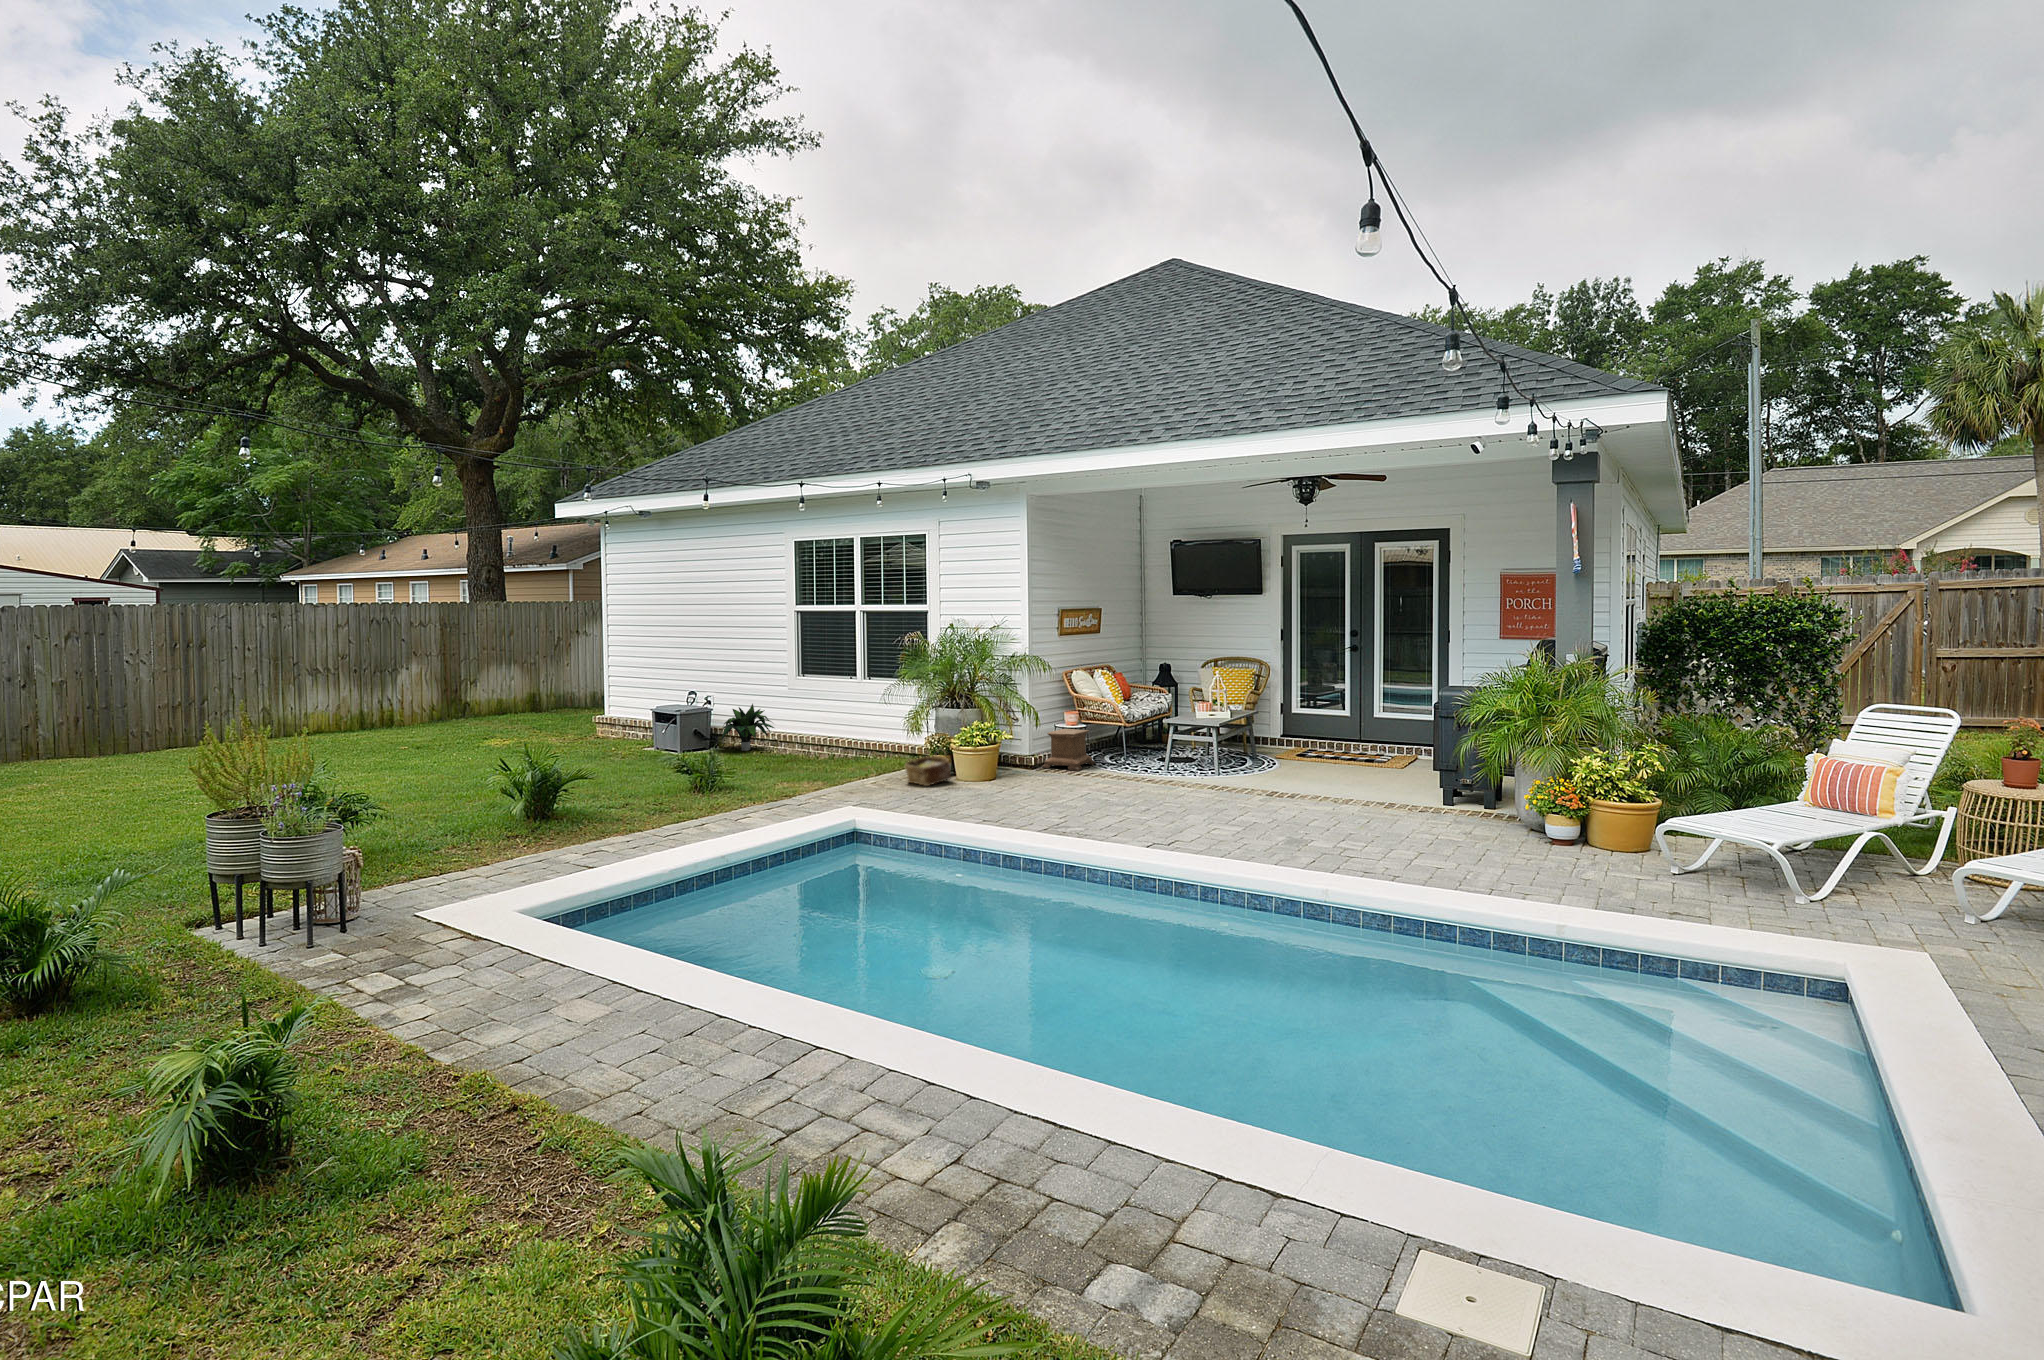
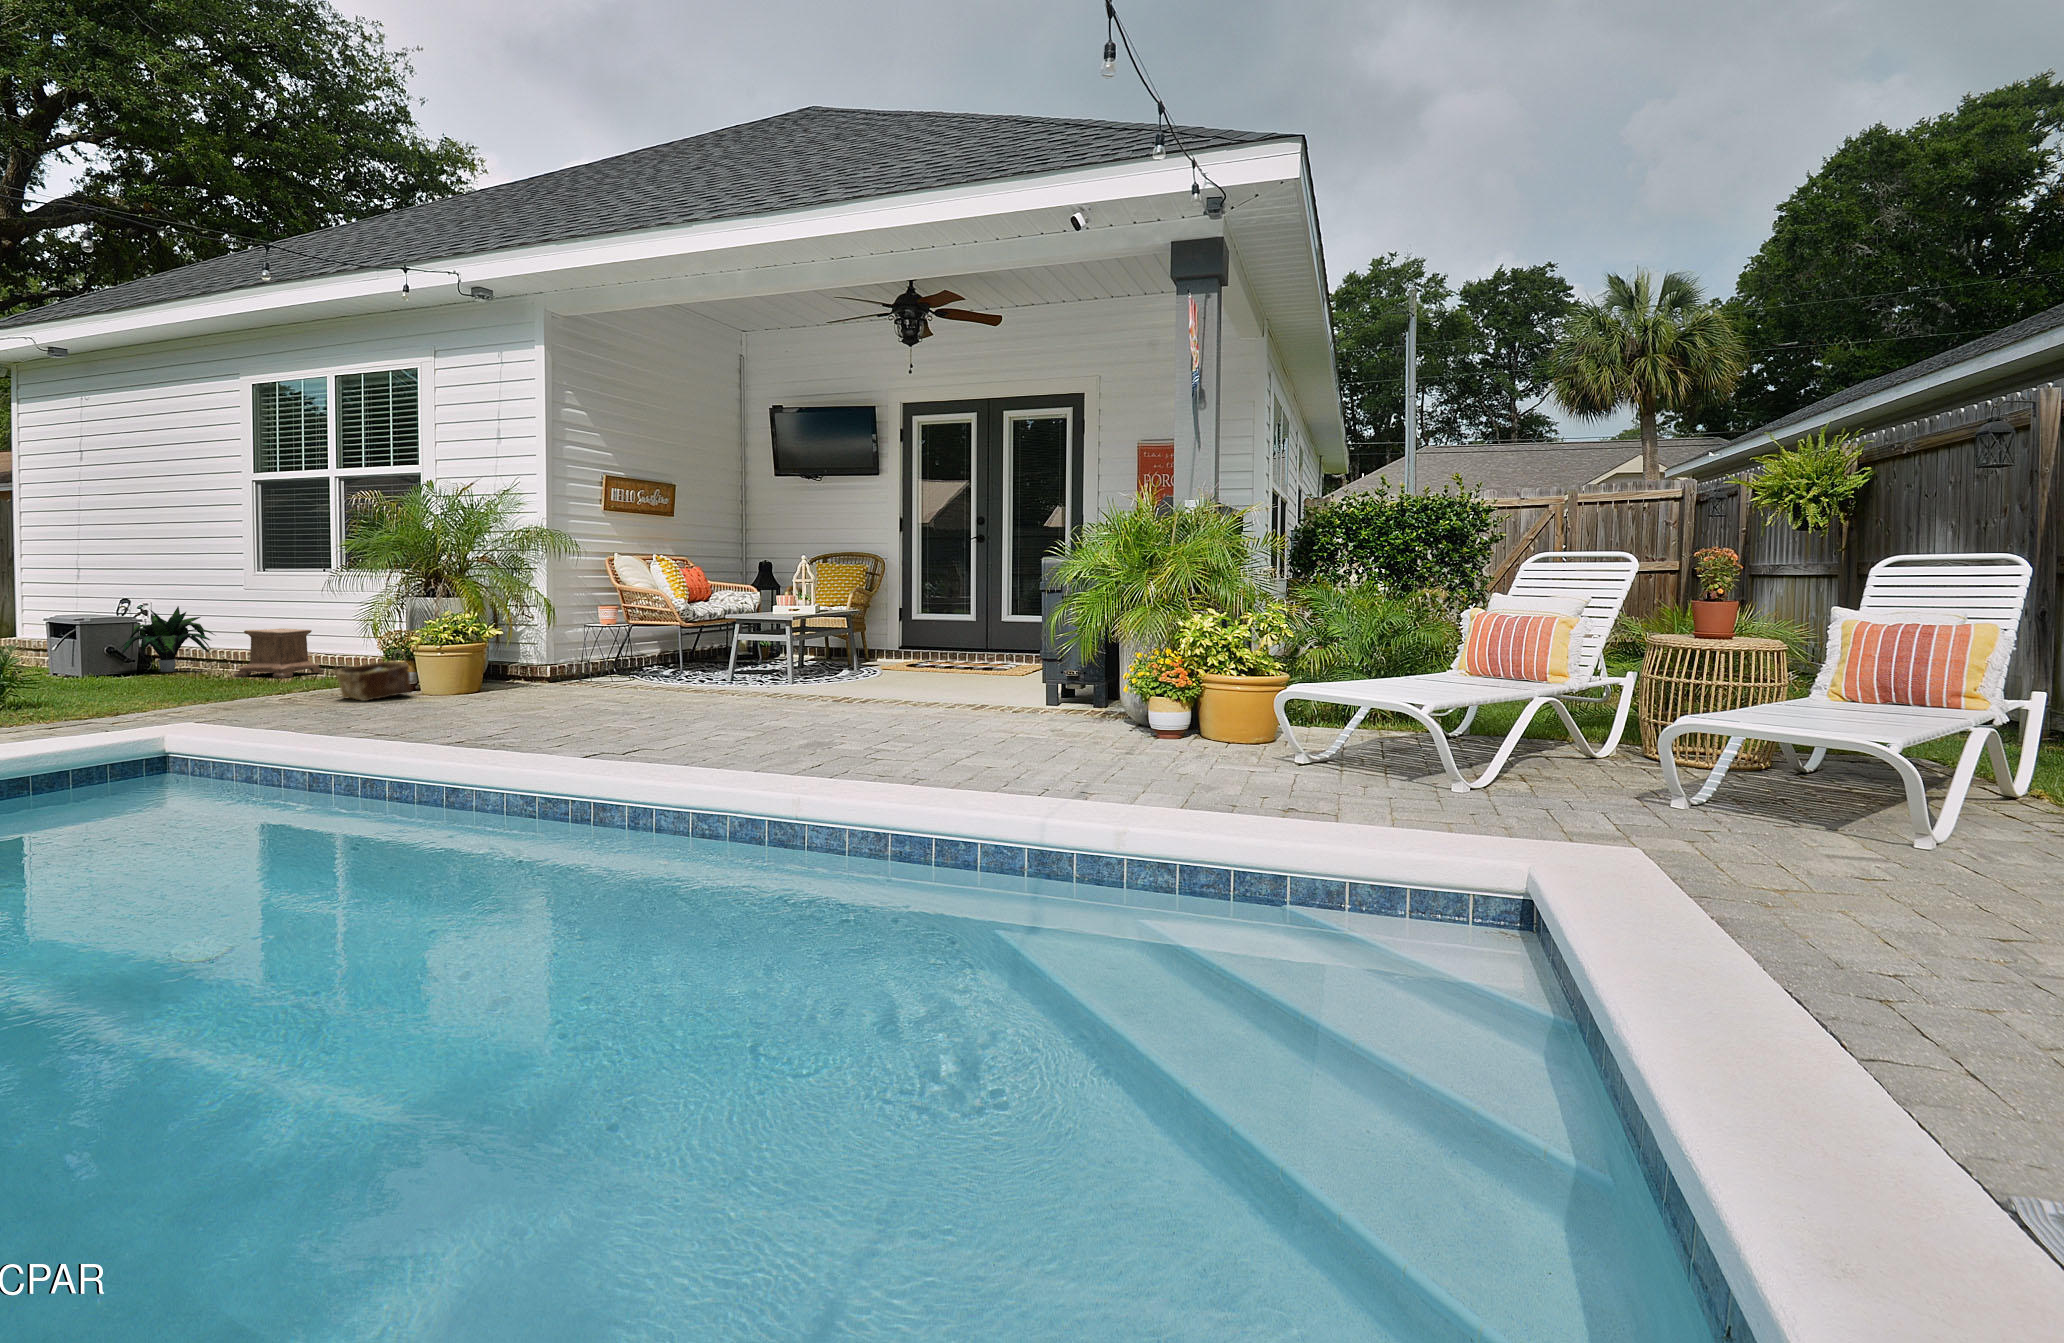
stool: present [1042,729,1095,771] -> present [234,629,324,678]

